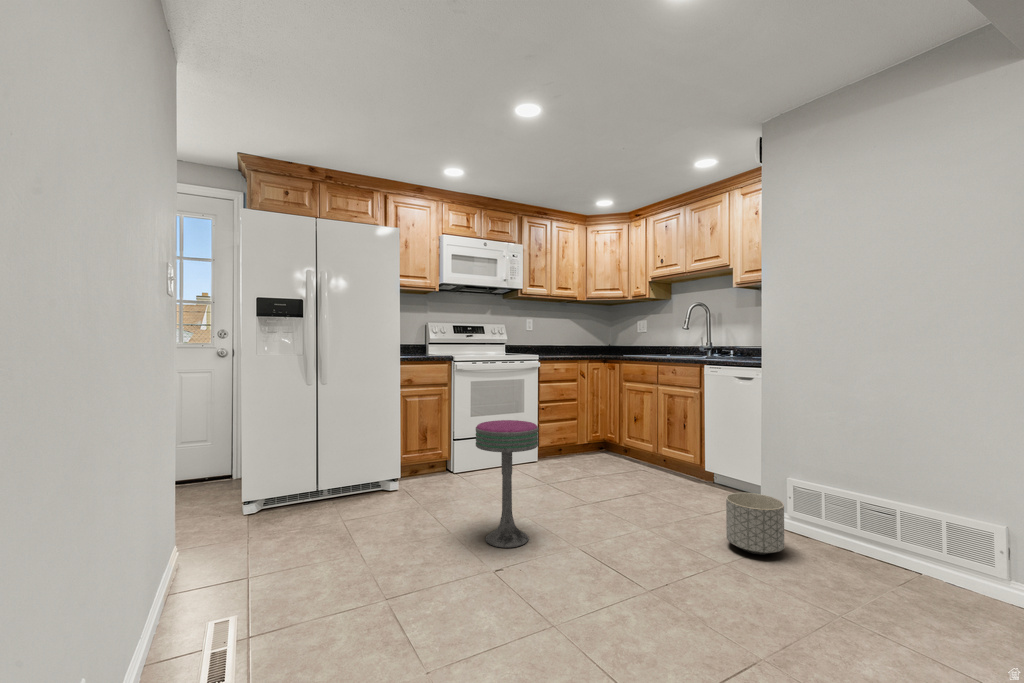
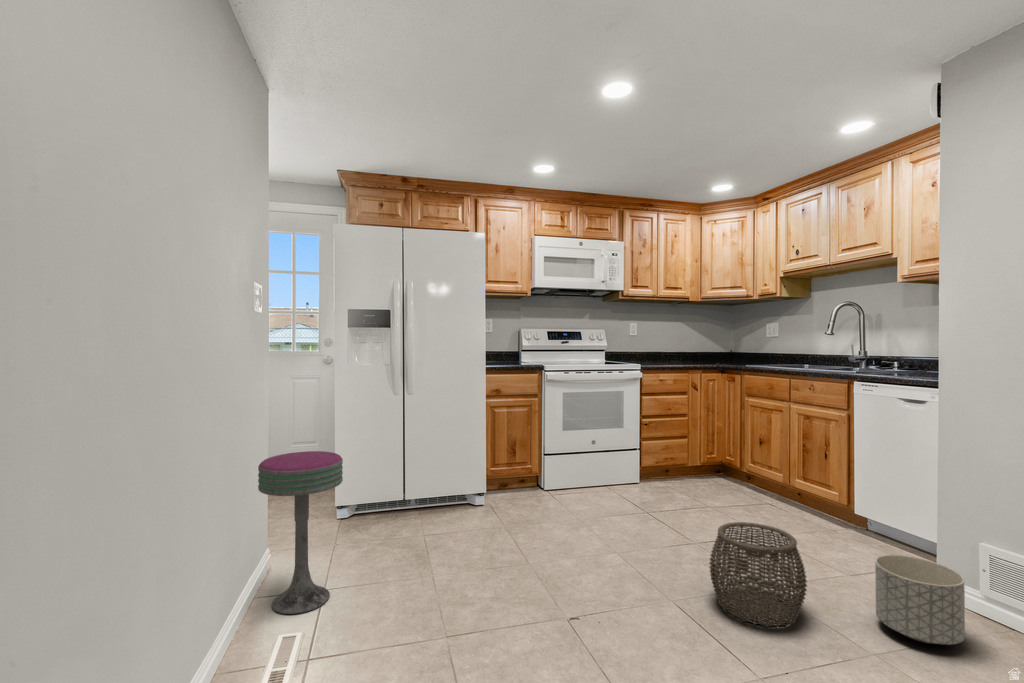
bar stool: present [476,420,538,548] -> present [258,451,343,614]
woven basket: none [606,478,680,557] -> present [709,522,807,627]

